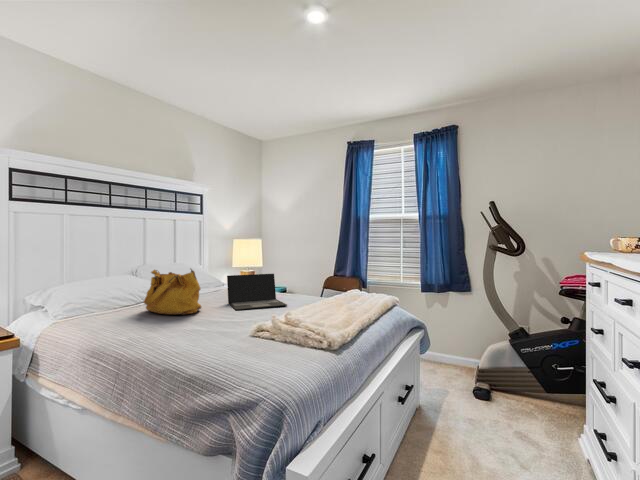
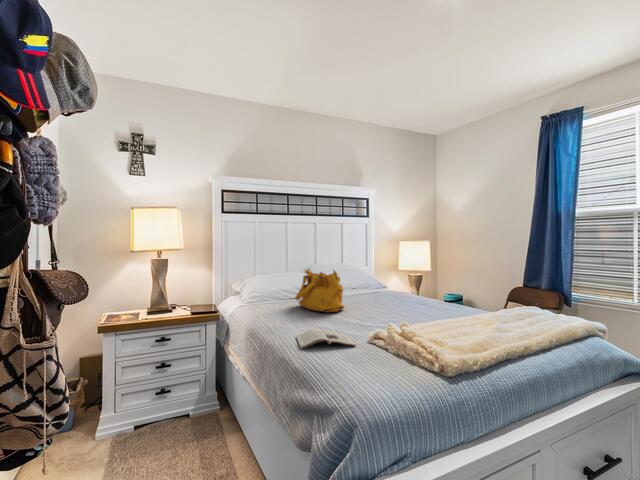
laptop: present [227,274,287,310] -> none [374,278,432,316]
magazine: none [172,331,244,353] -> present [296,329,356,349]

